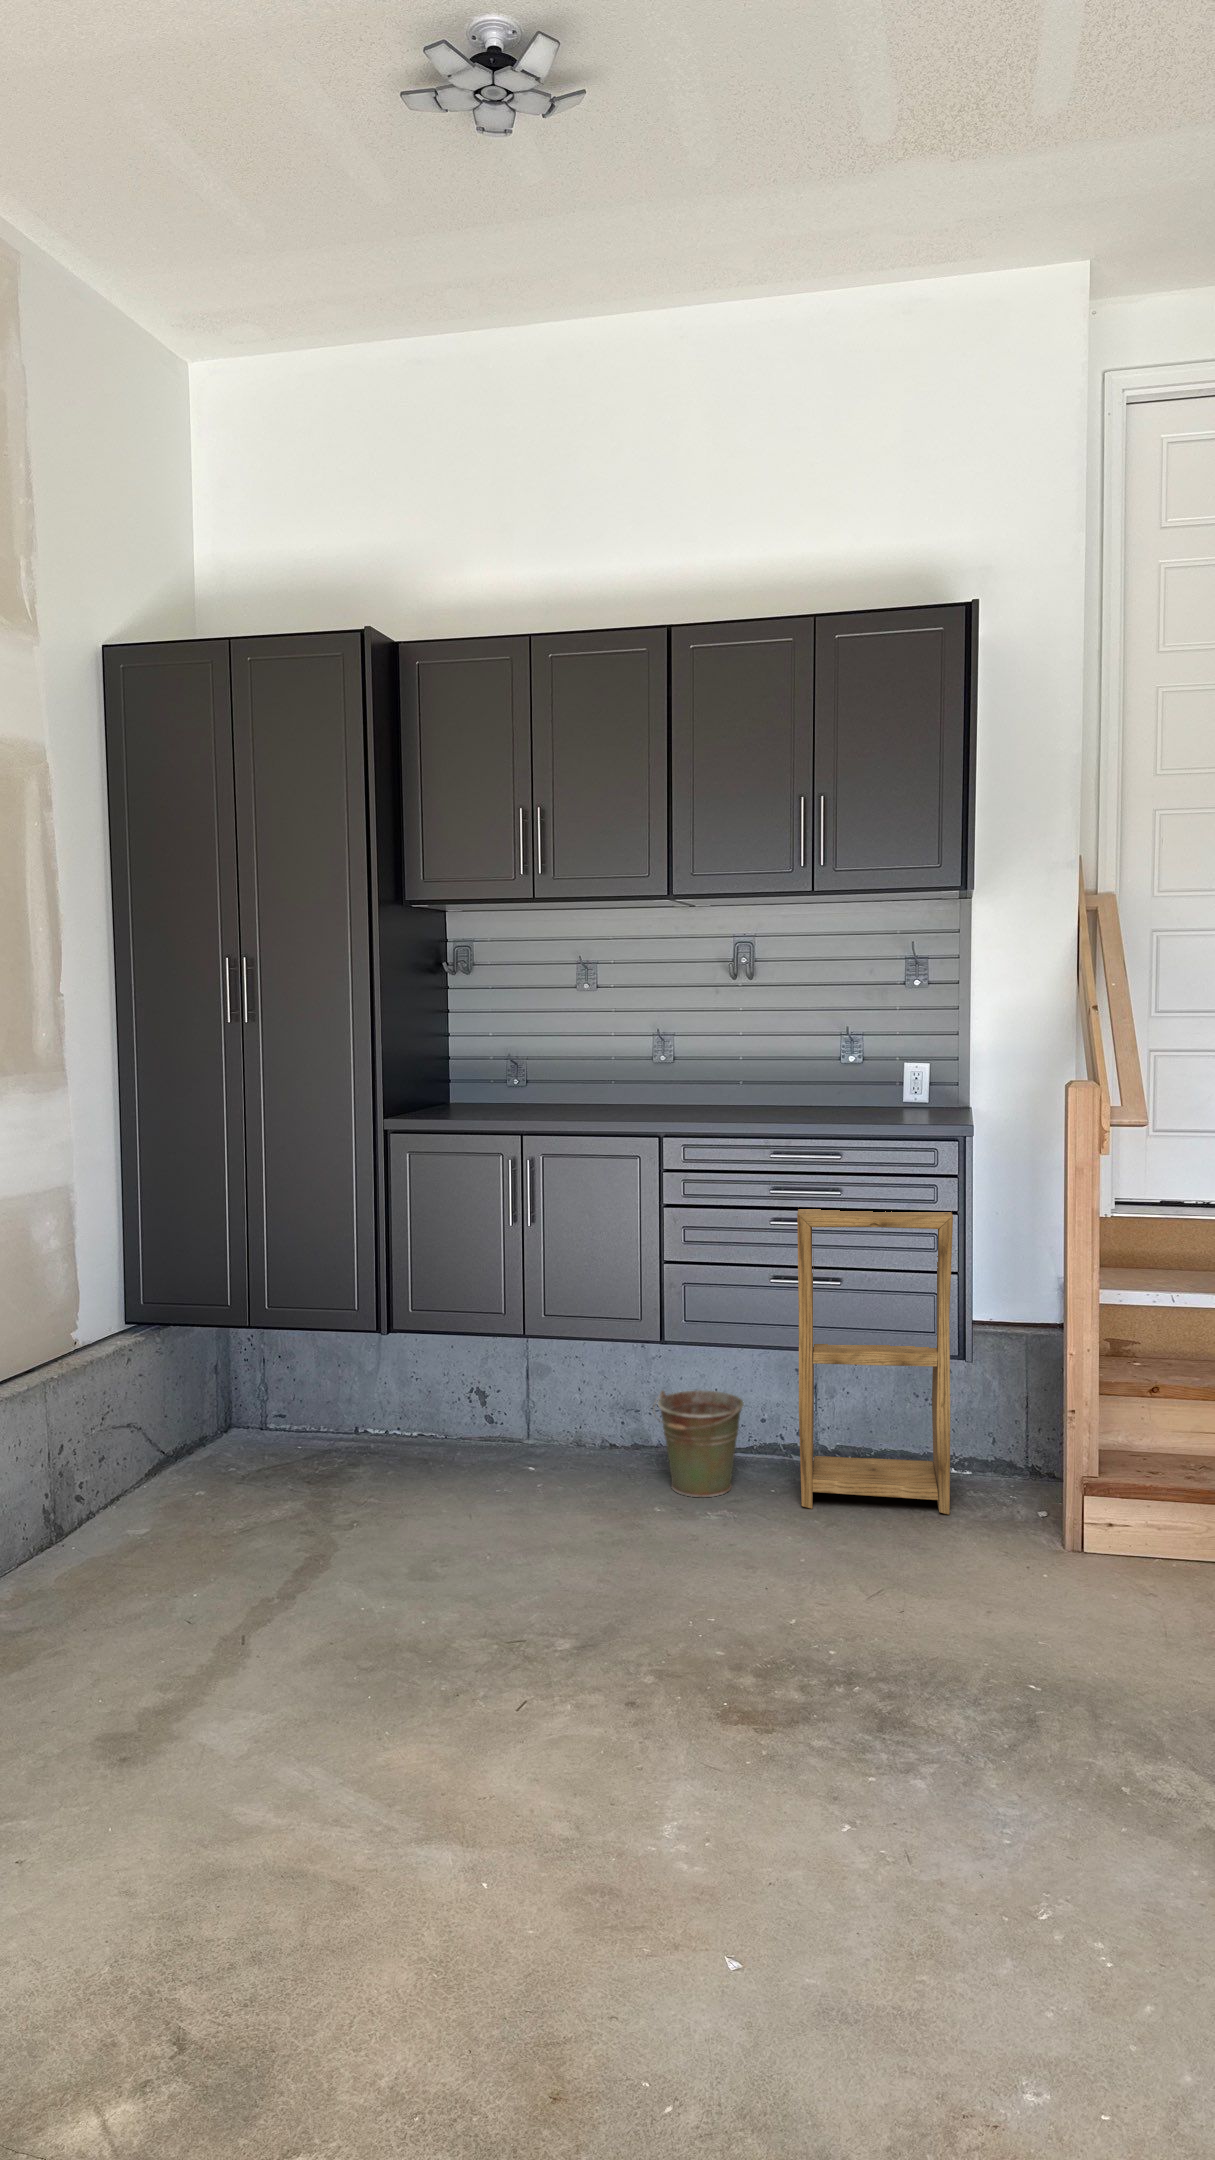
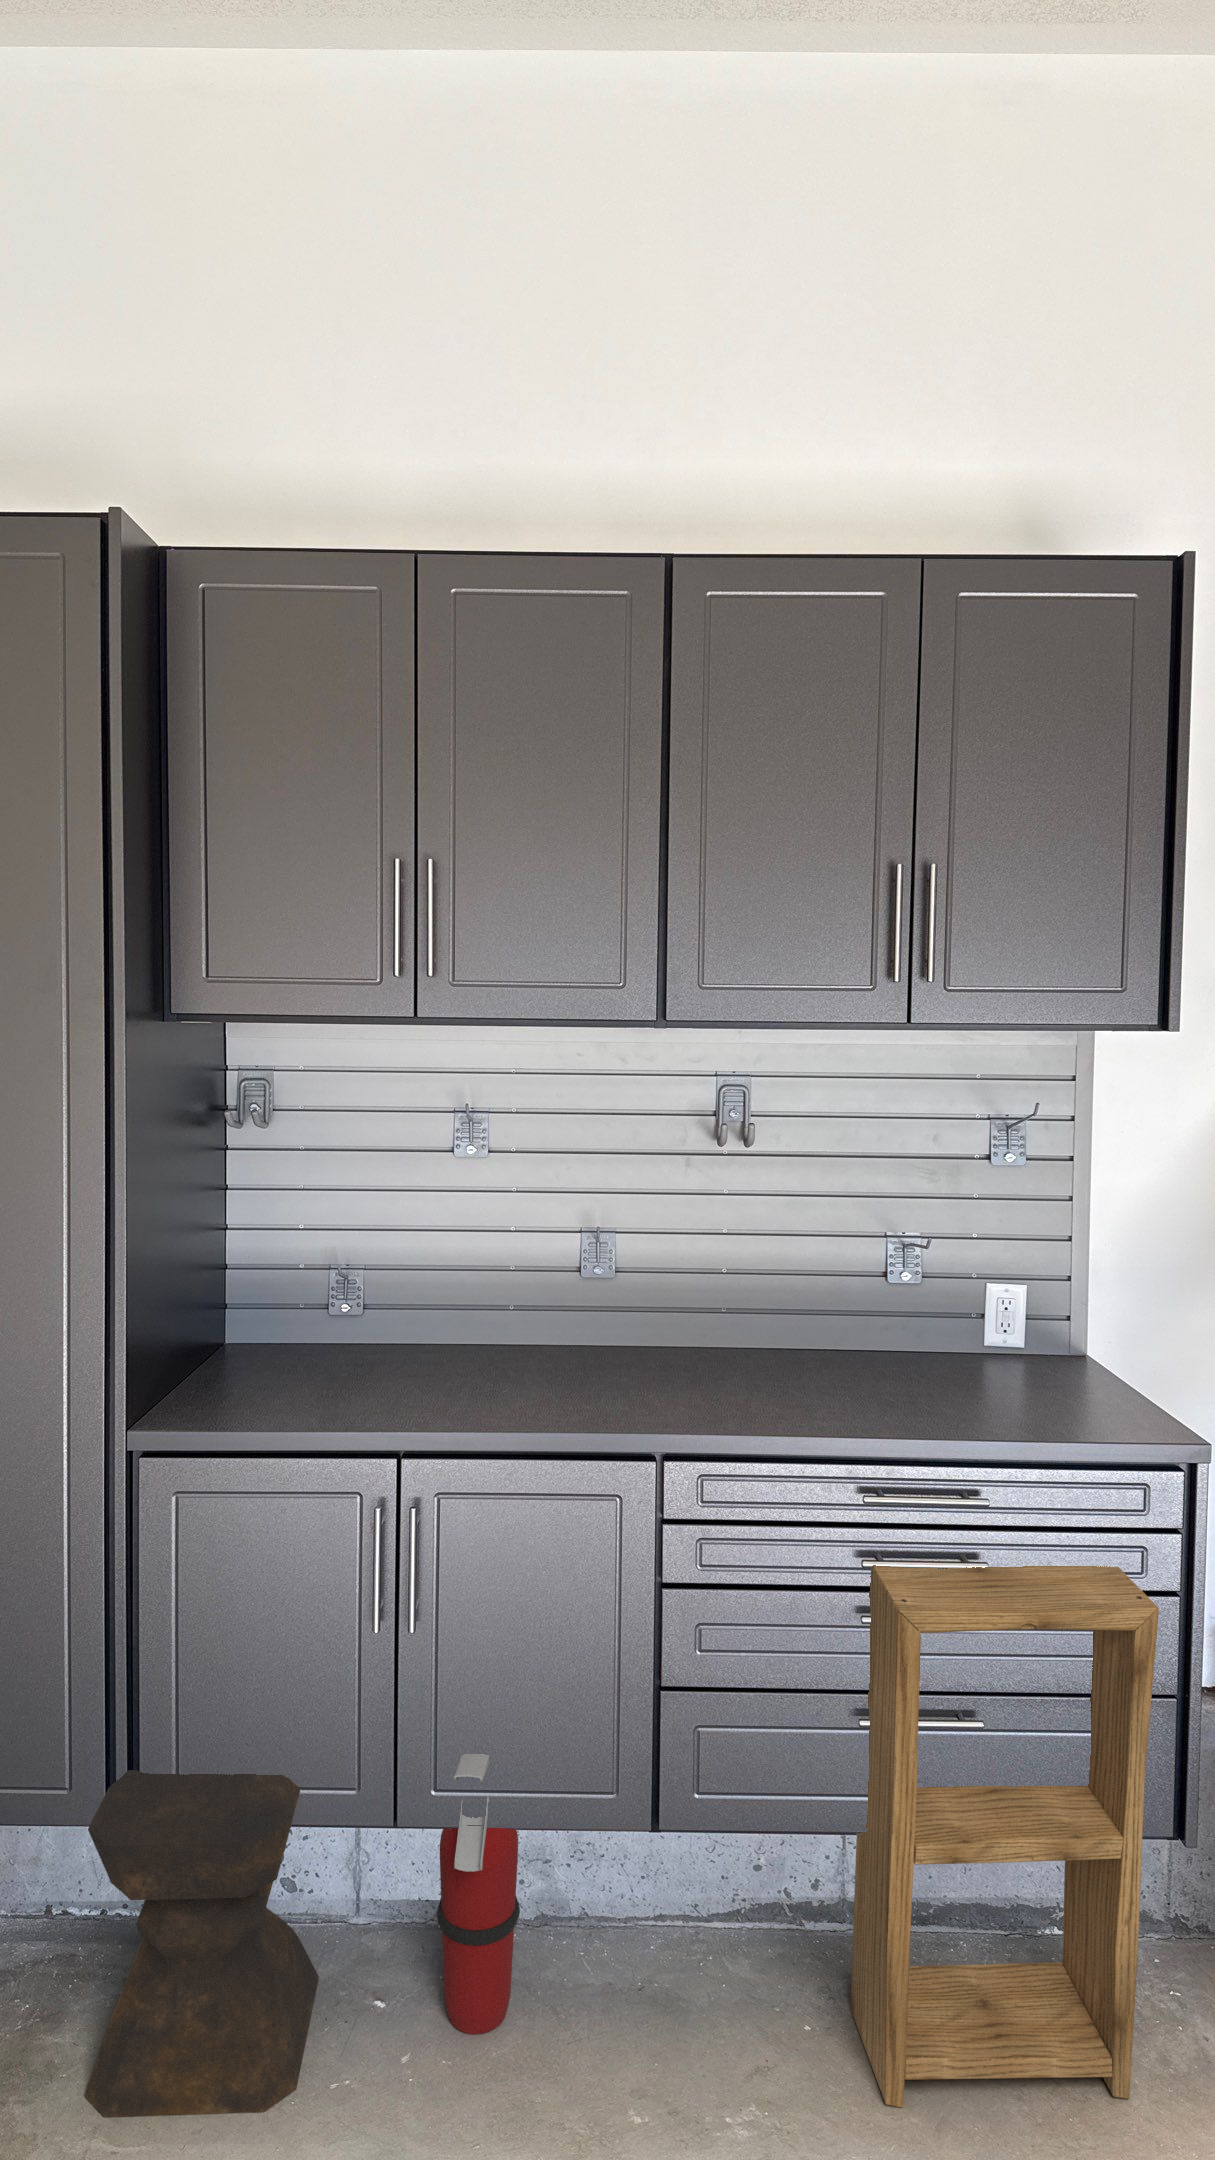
stool: none [369,1306,499,1488] -> present [85,1770,319,2117]
fire extinguisher: none [559,1308,607,1476] -> present [437,1754,520,2034]
bucket: present [655,1390,744,1497] -> none [614,1862,774,2090]

